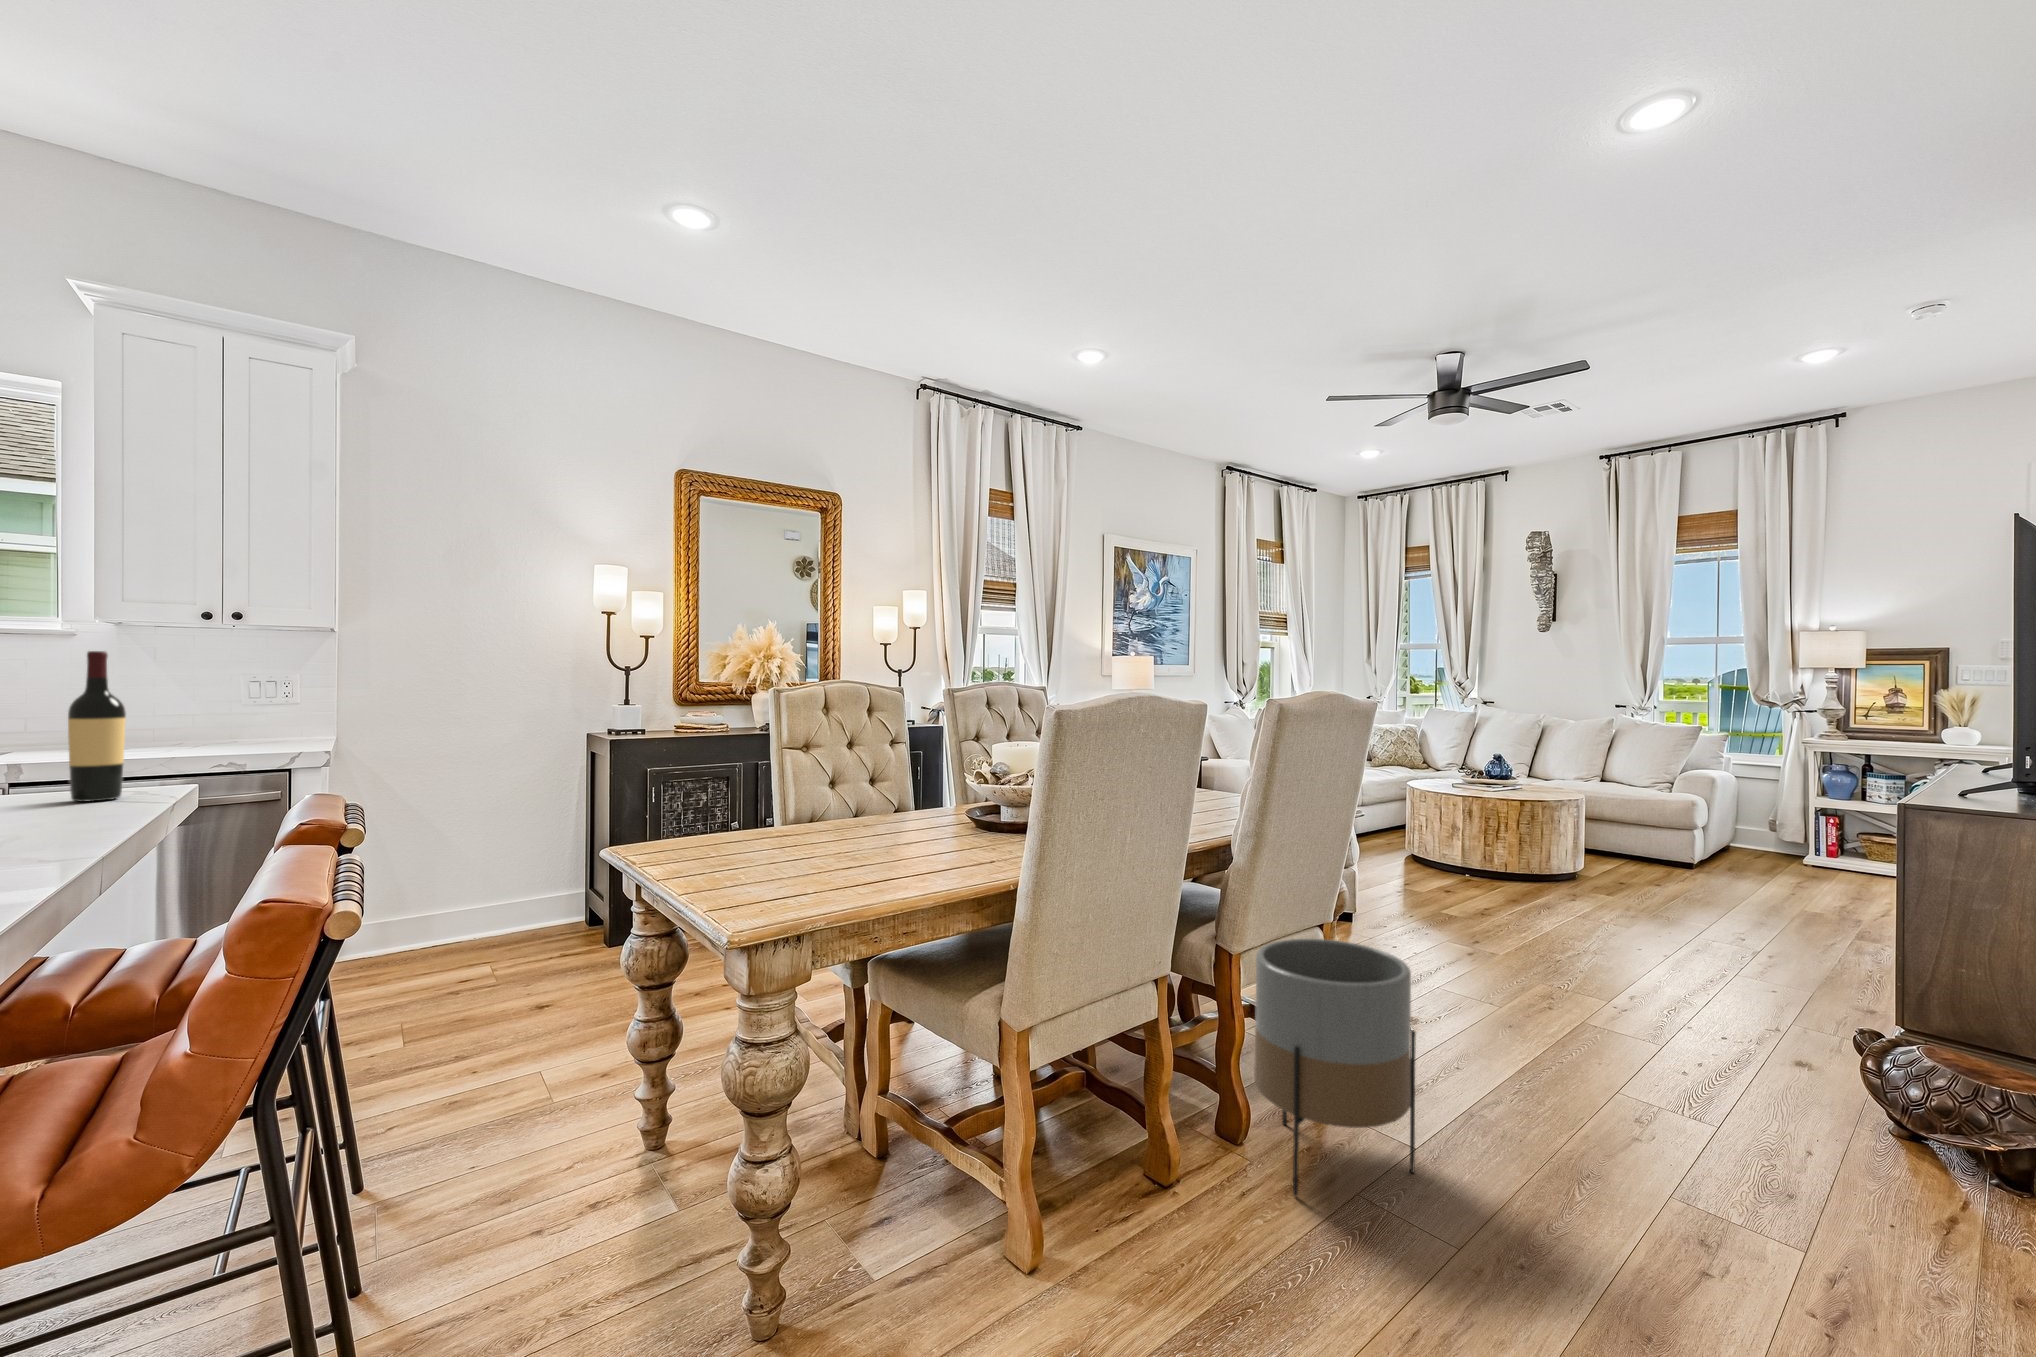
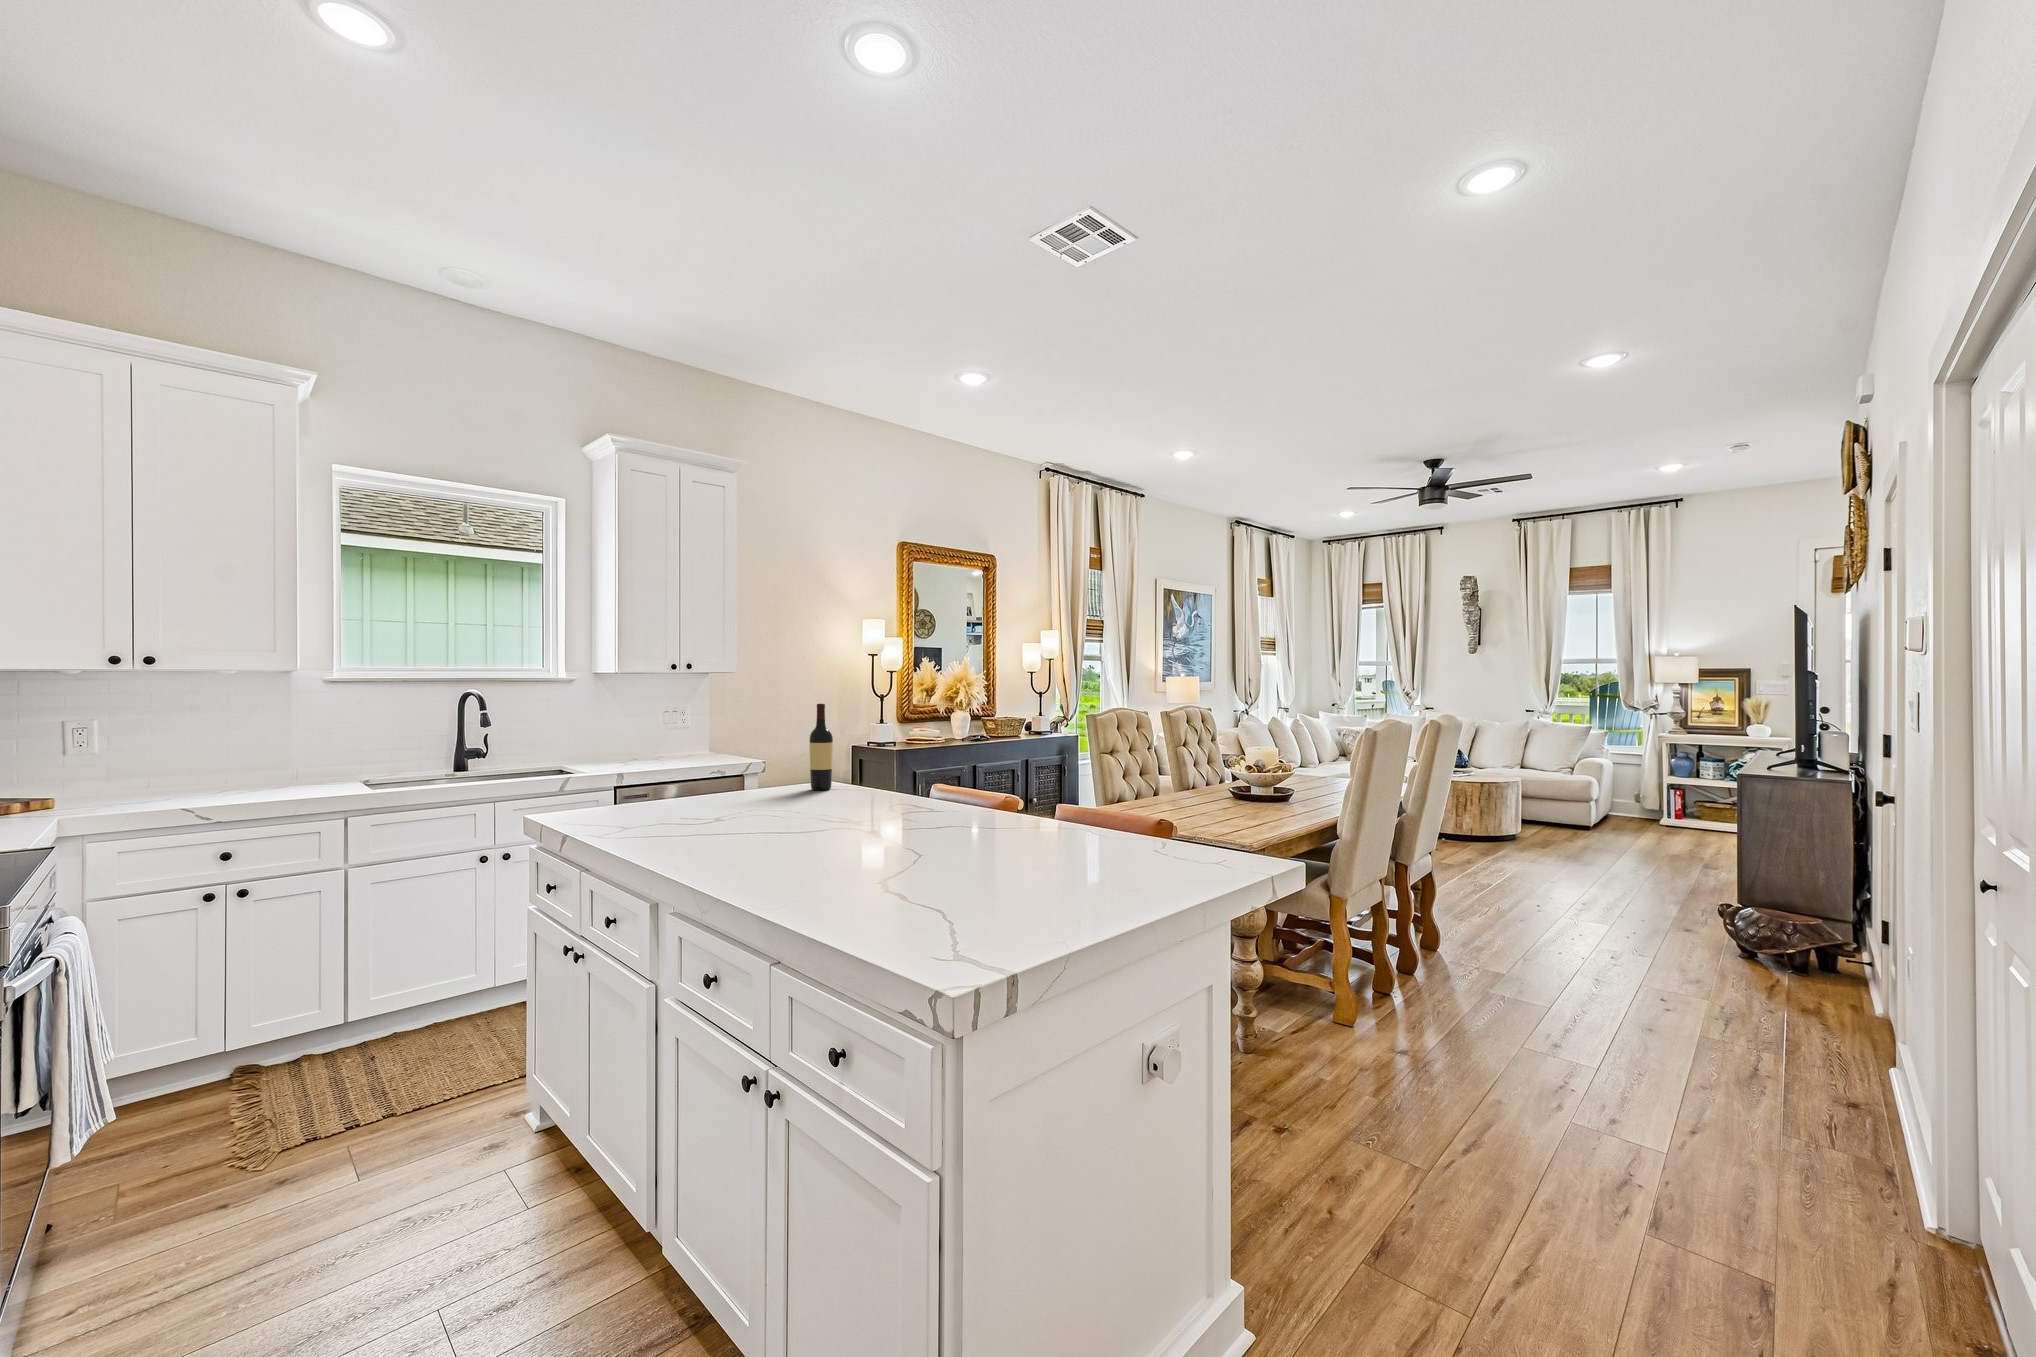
planter: present [1254,939,1416,1196] -> none [1413,859,1506,994]

